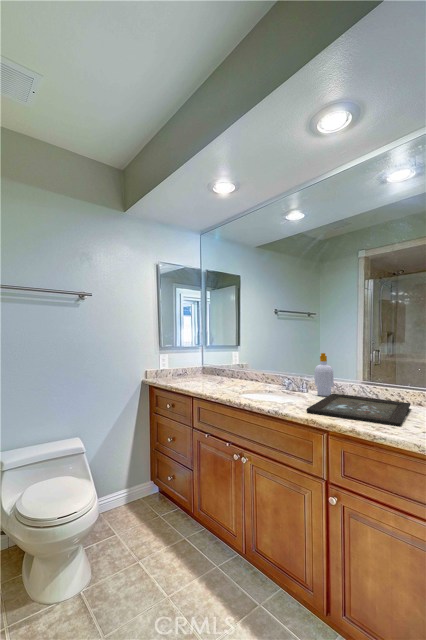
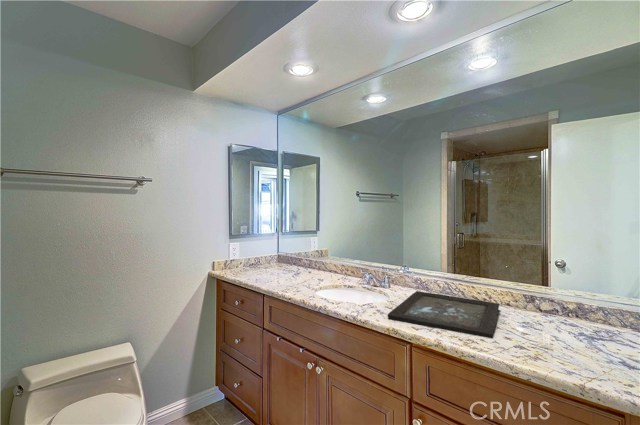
soap bottle: present [314,353,334,396] -> none [397,246,417,293]

